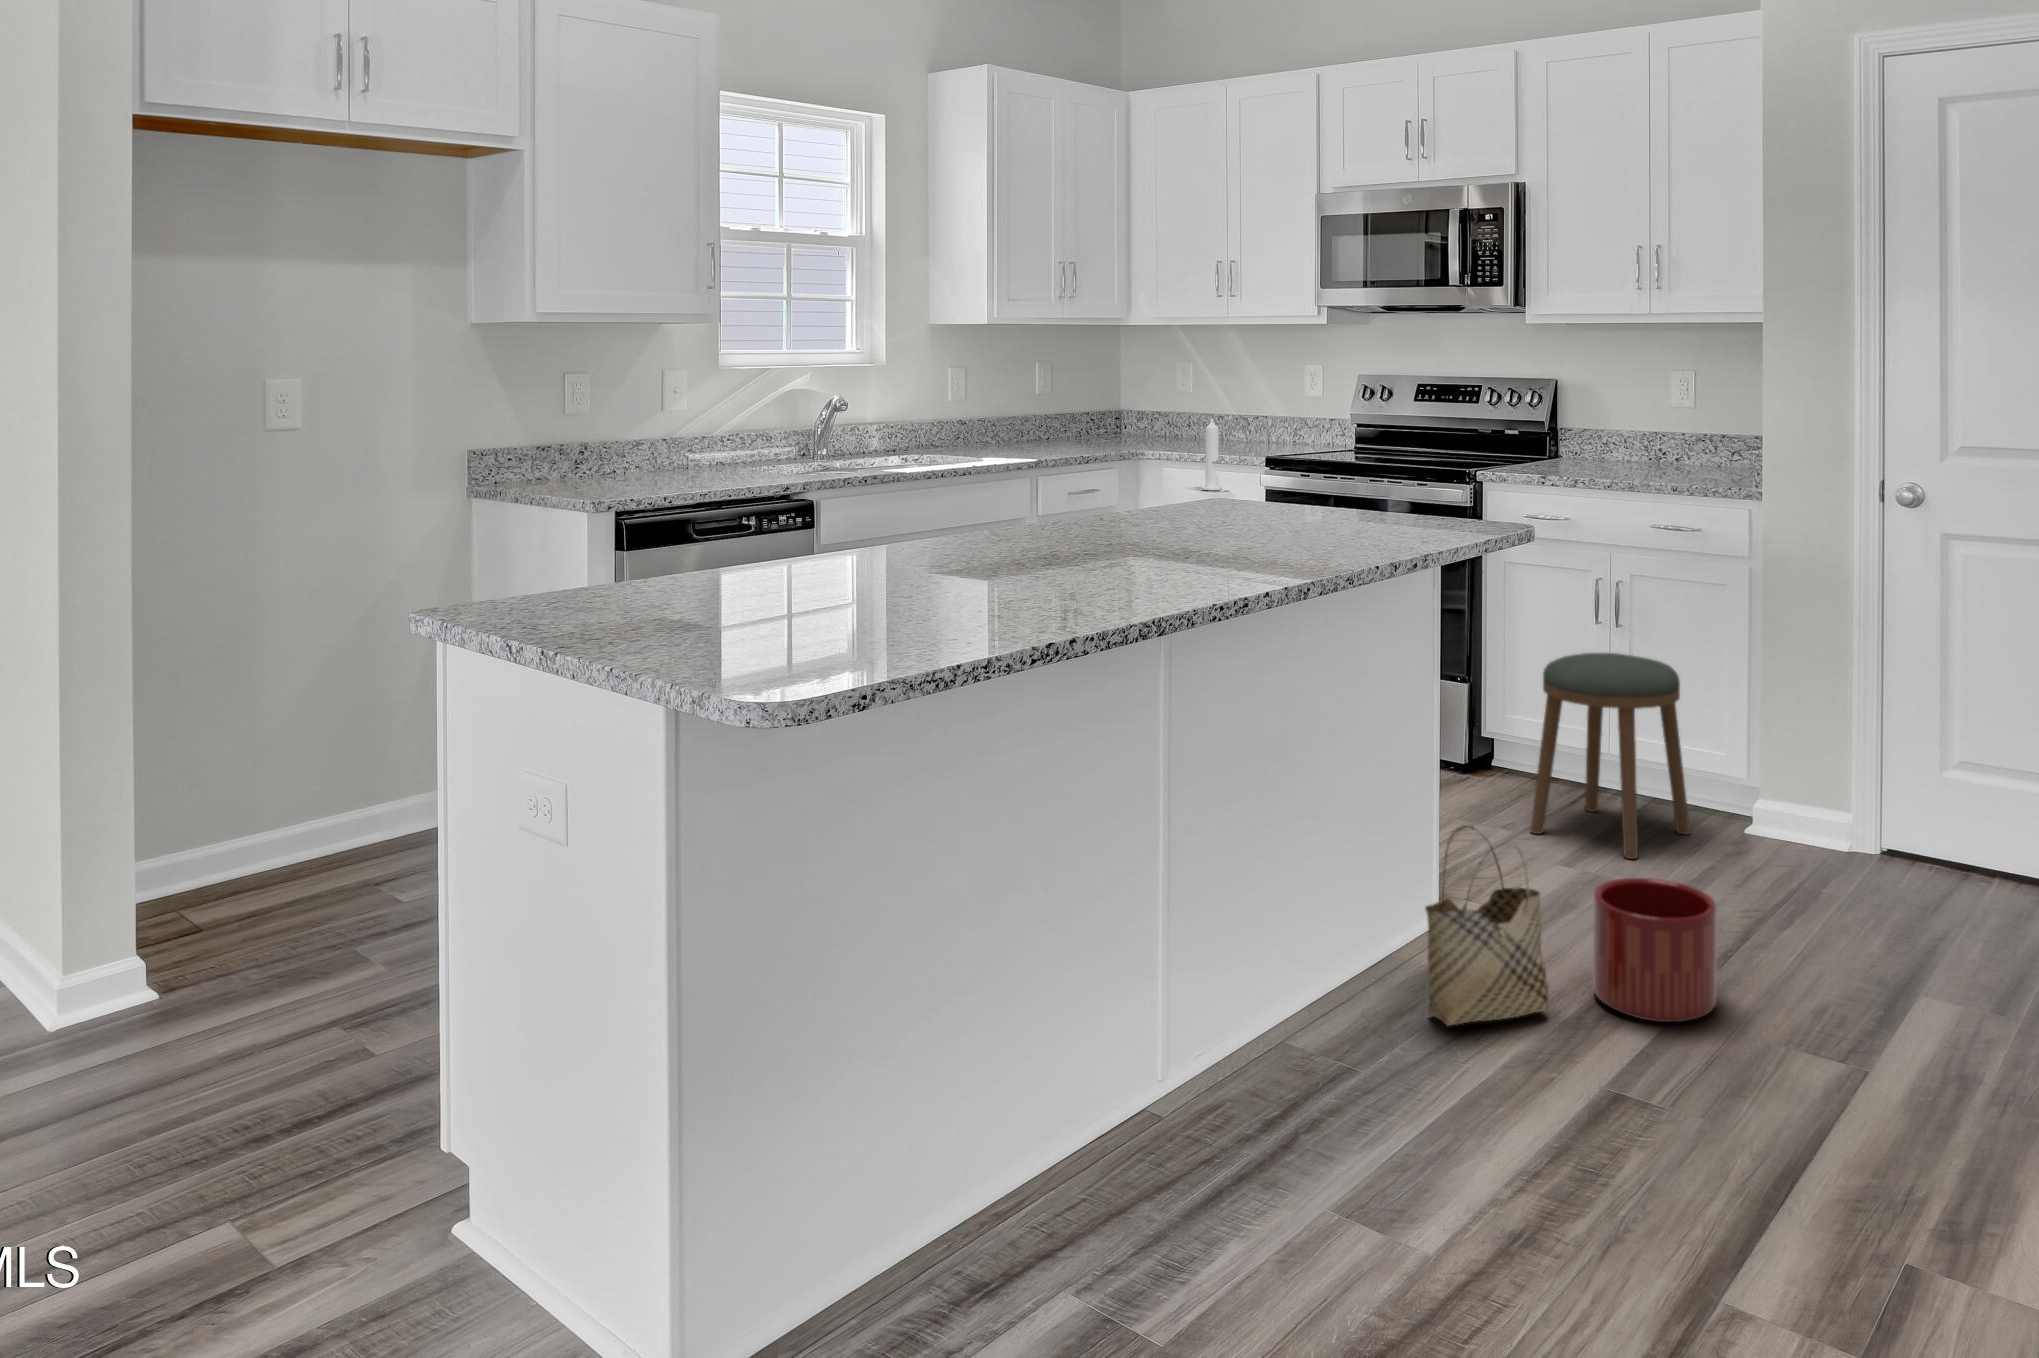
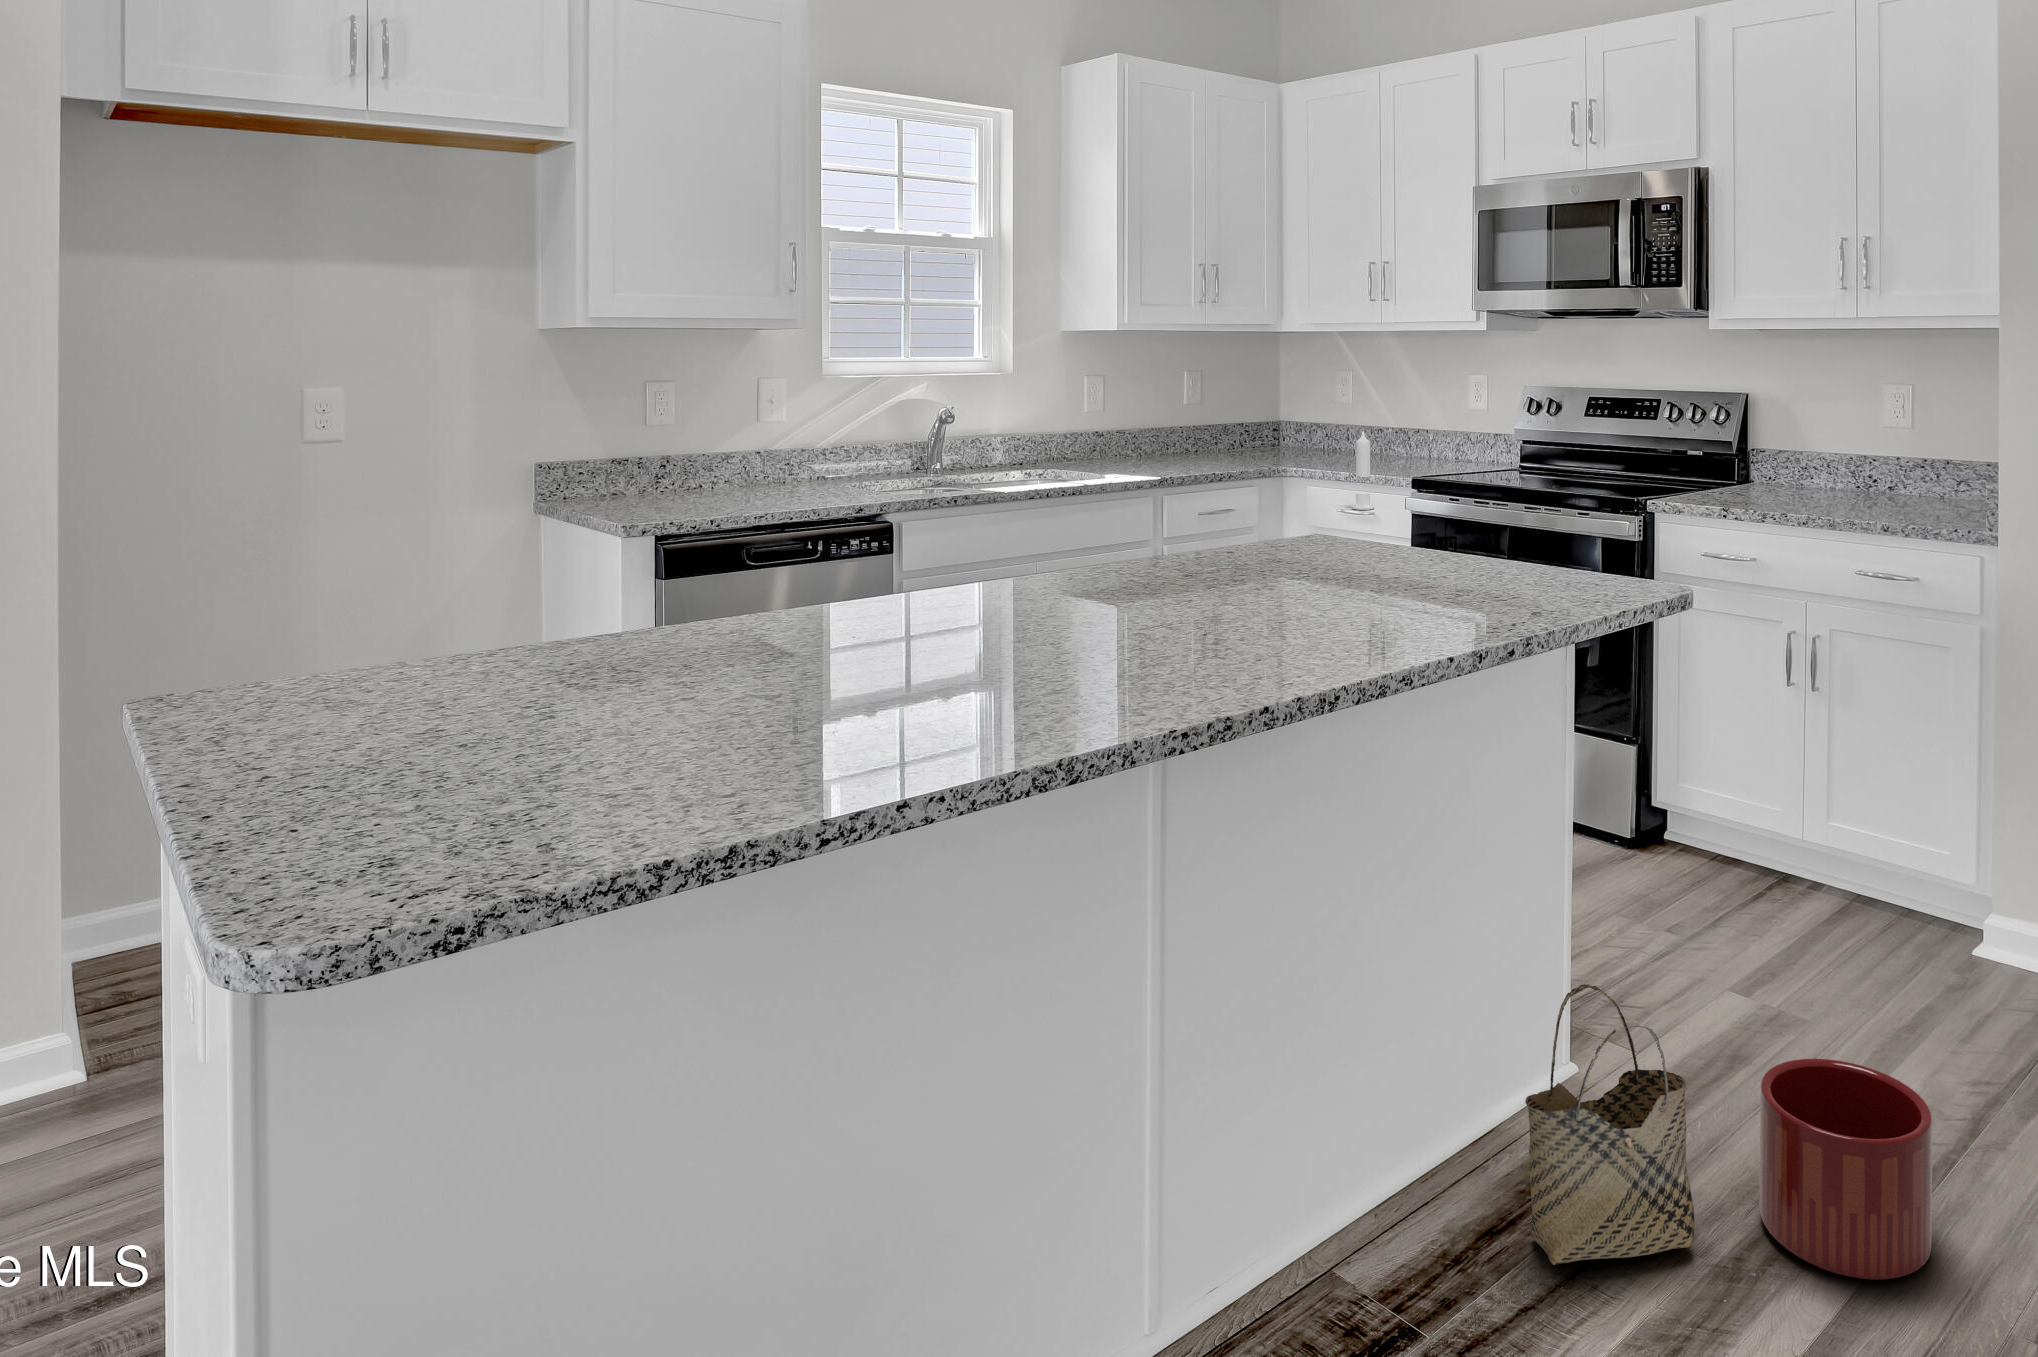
stool: present [1530,653,1690,859] -> none [1701,723,1903,988]

